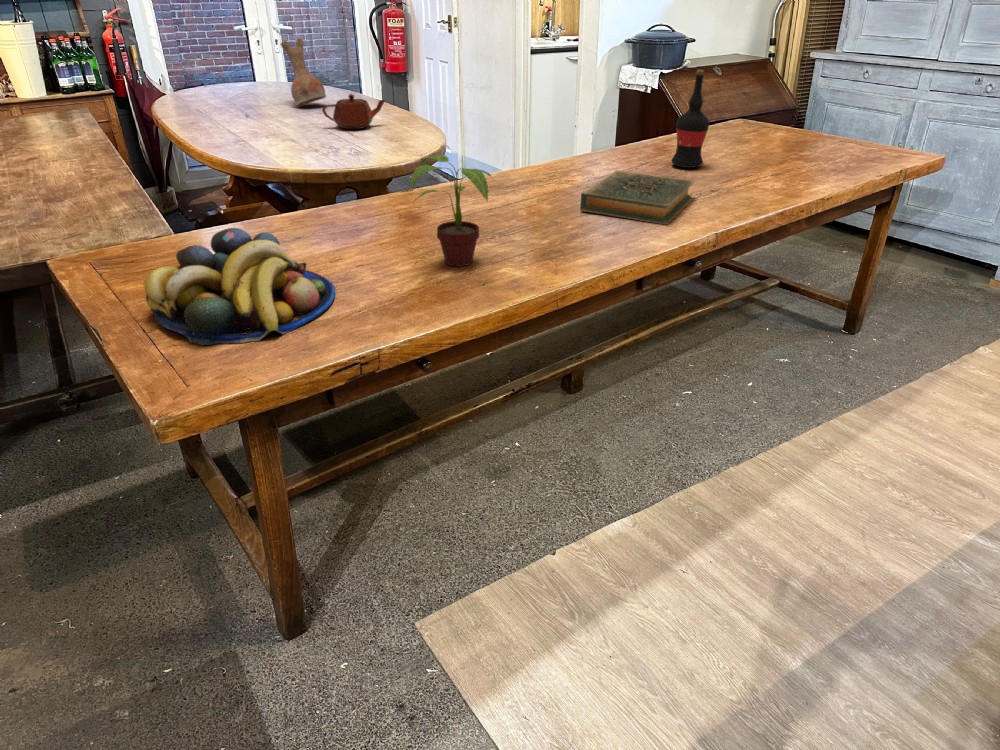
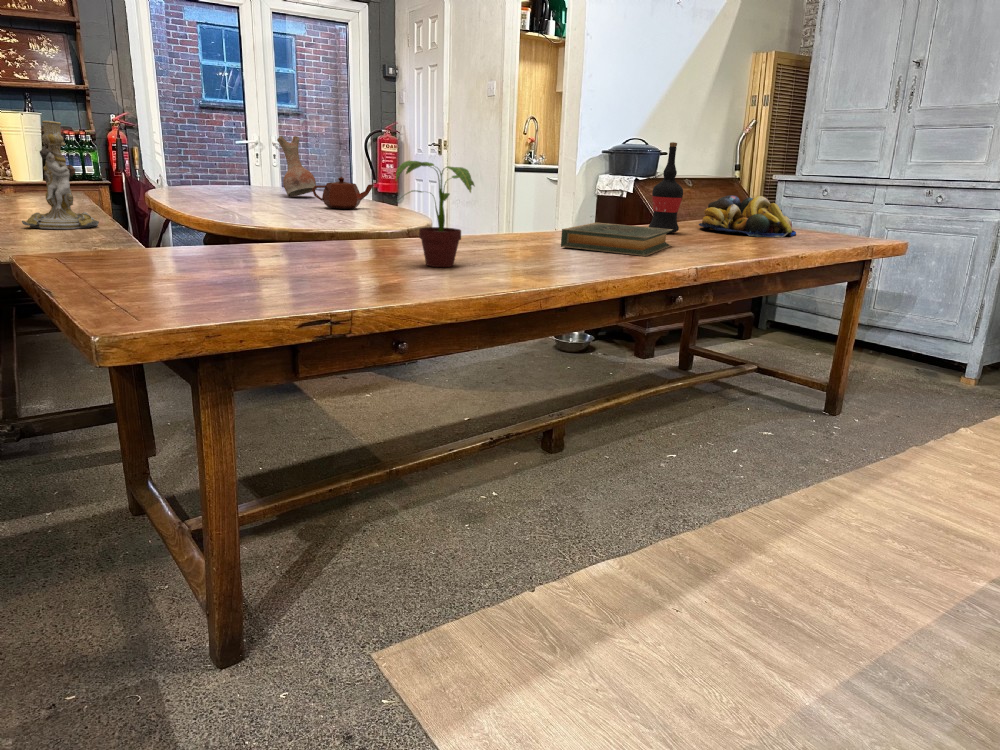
candlestick: none [41,90,116,206] -> present [22,121,99,229]
fruit bowl: present [144,228,335,346] -> present [699,195,796,237]

